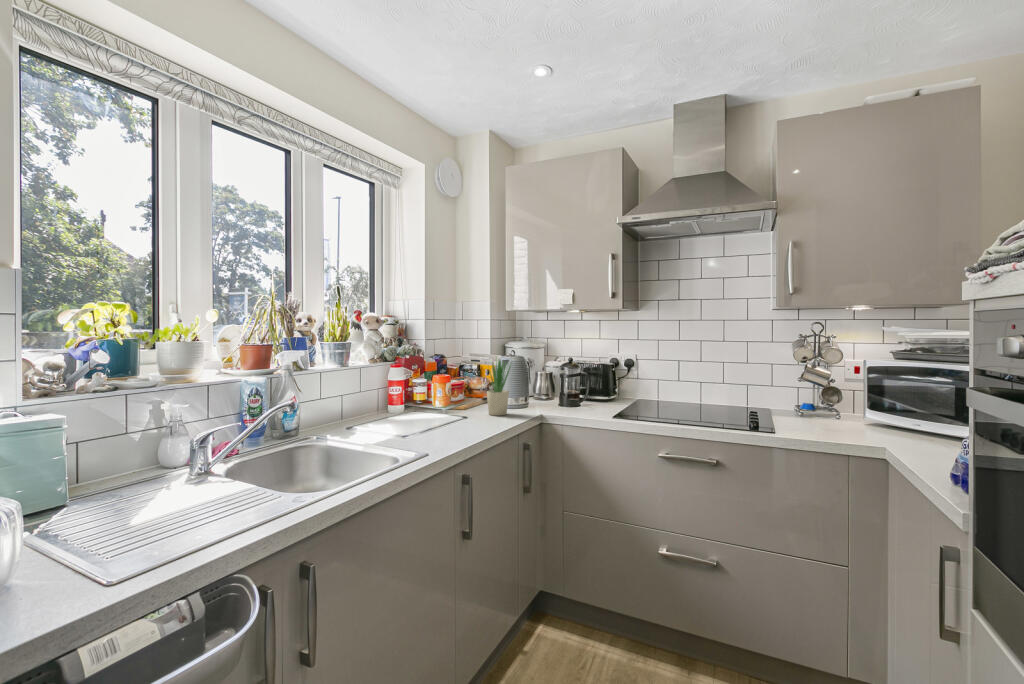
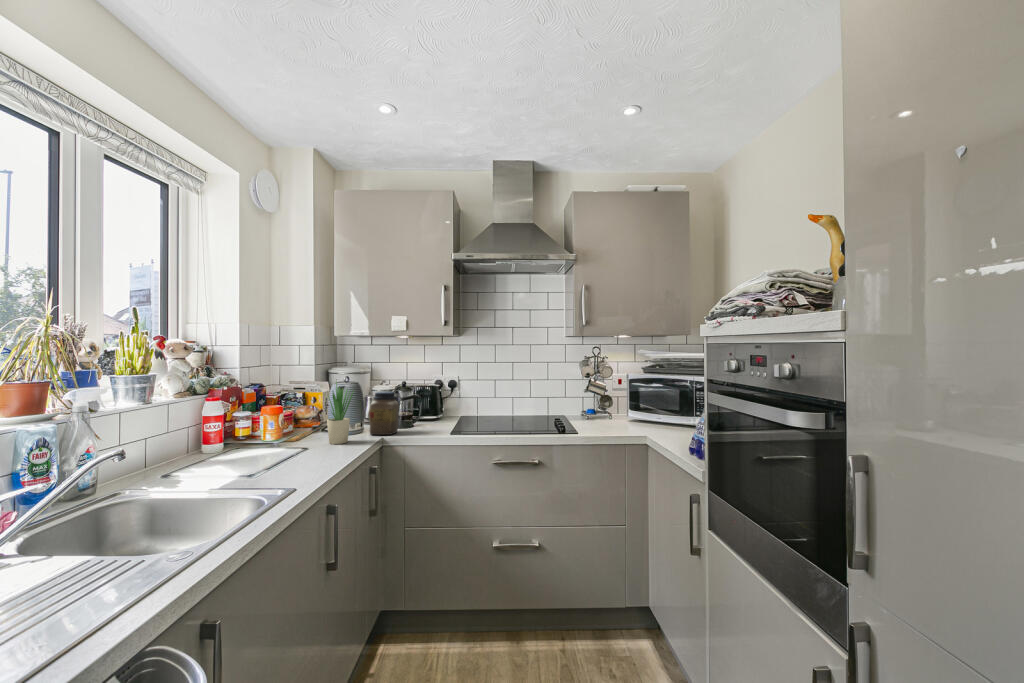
jar: none [531,367,562,411] -> present [369,392,399,435]

